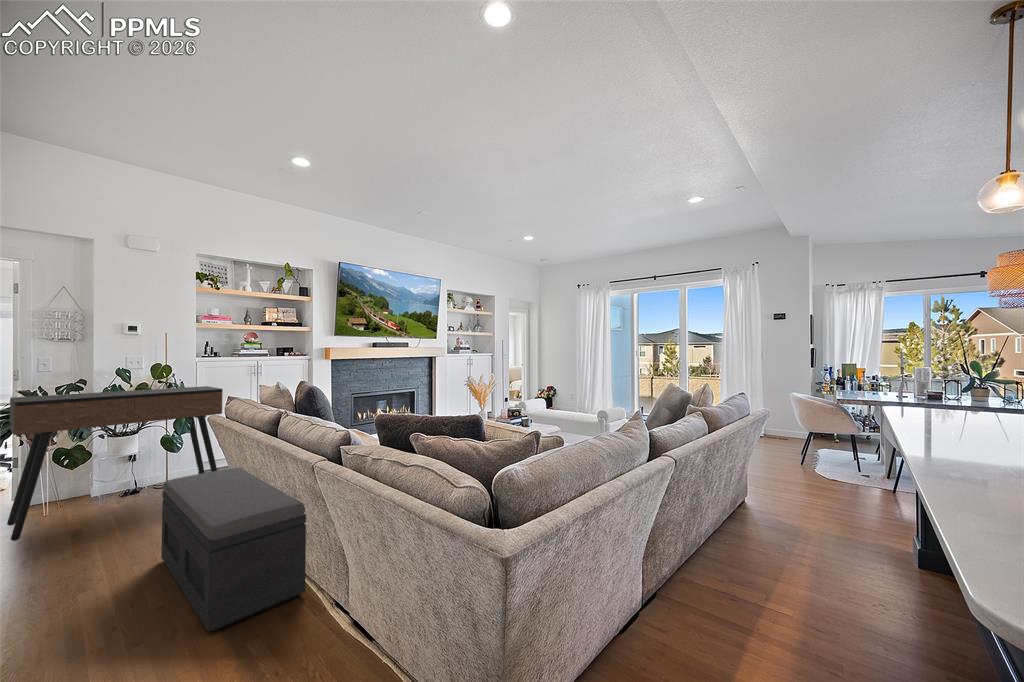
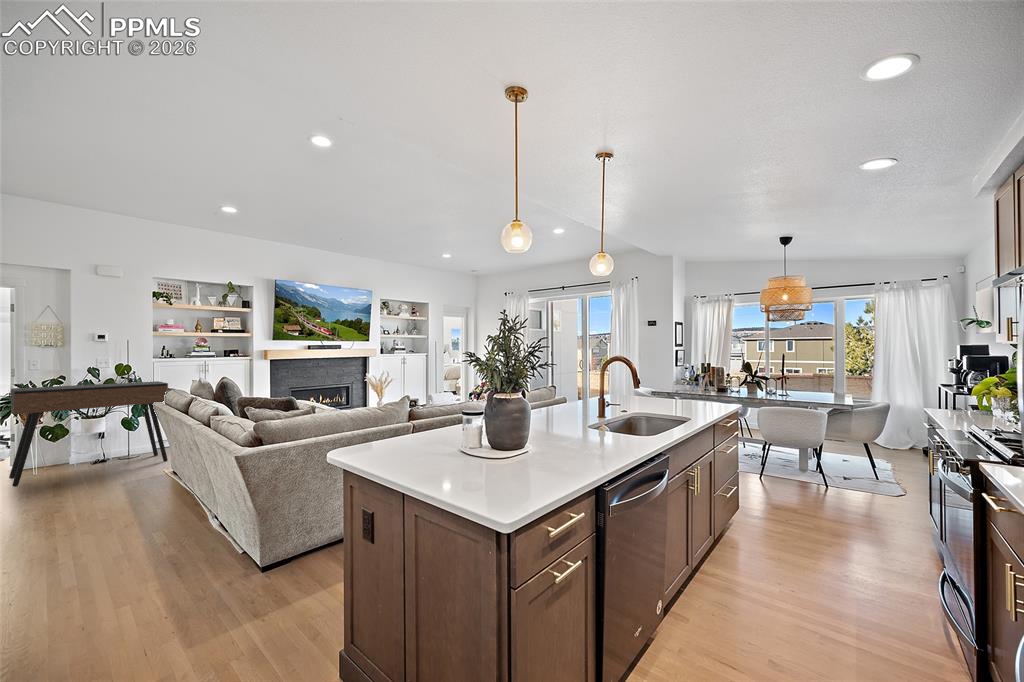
storage bench: present [161,467,306,632] -> none [113,437,200,528]

